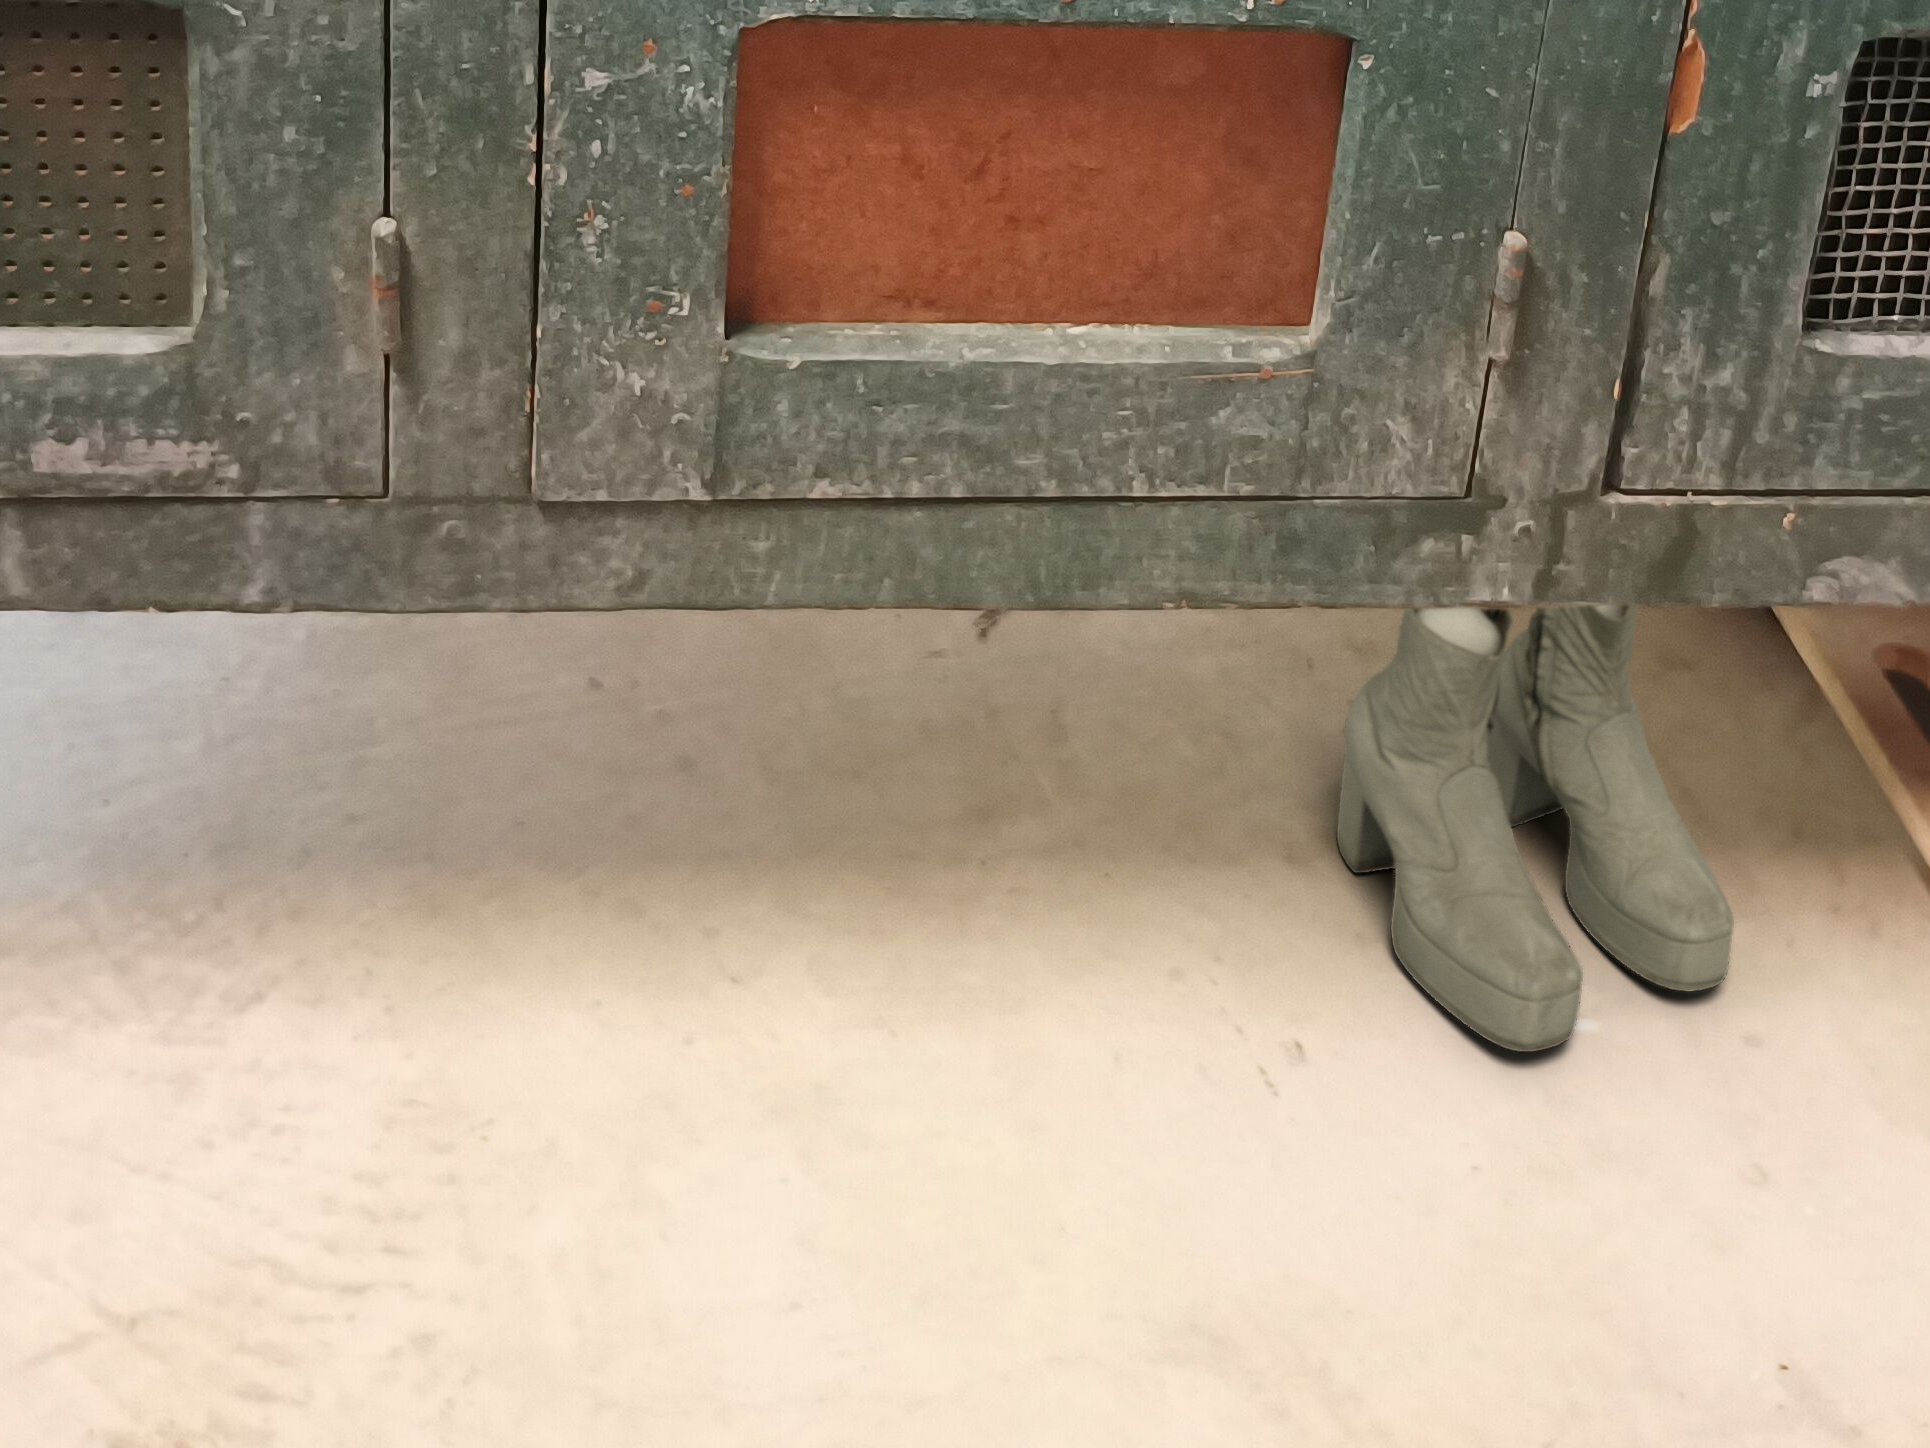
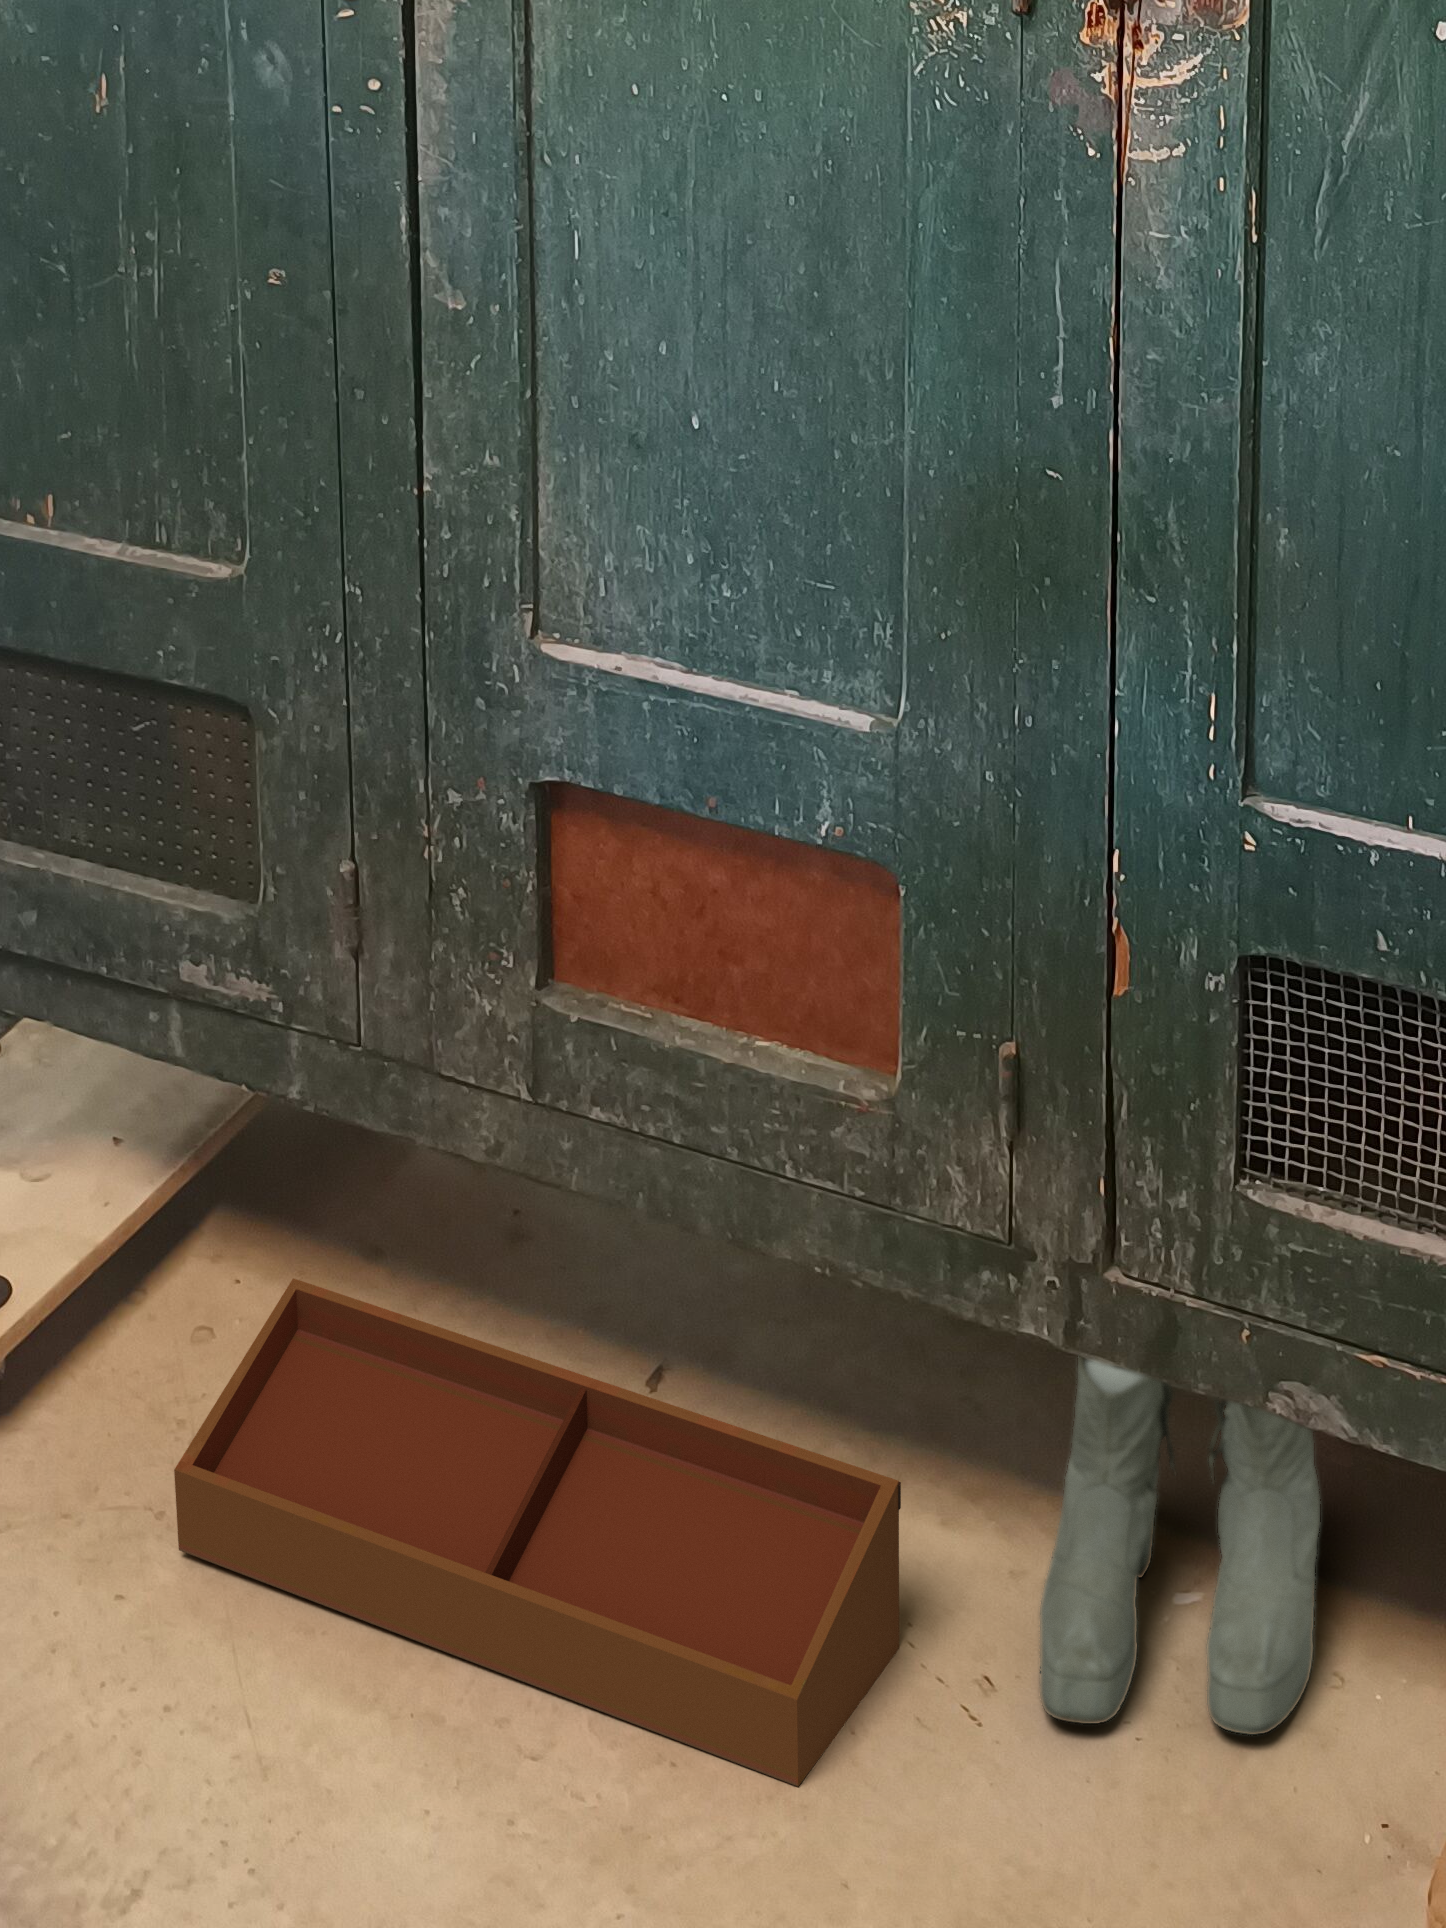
storage bin: none [240,840,1344,1307] -> present [174,1278,901,1787]

